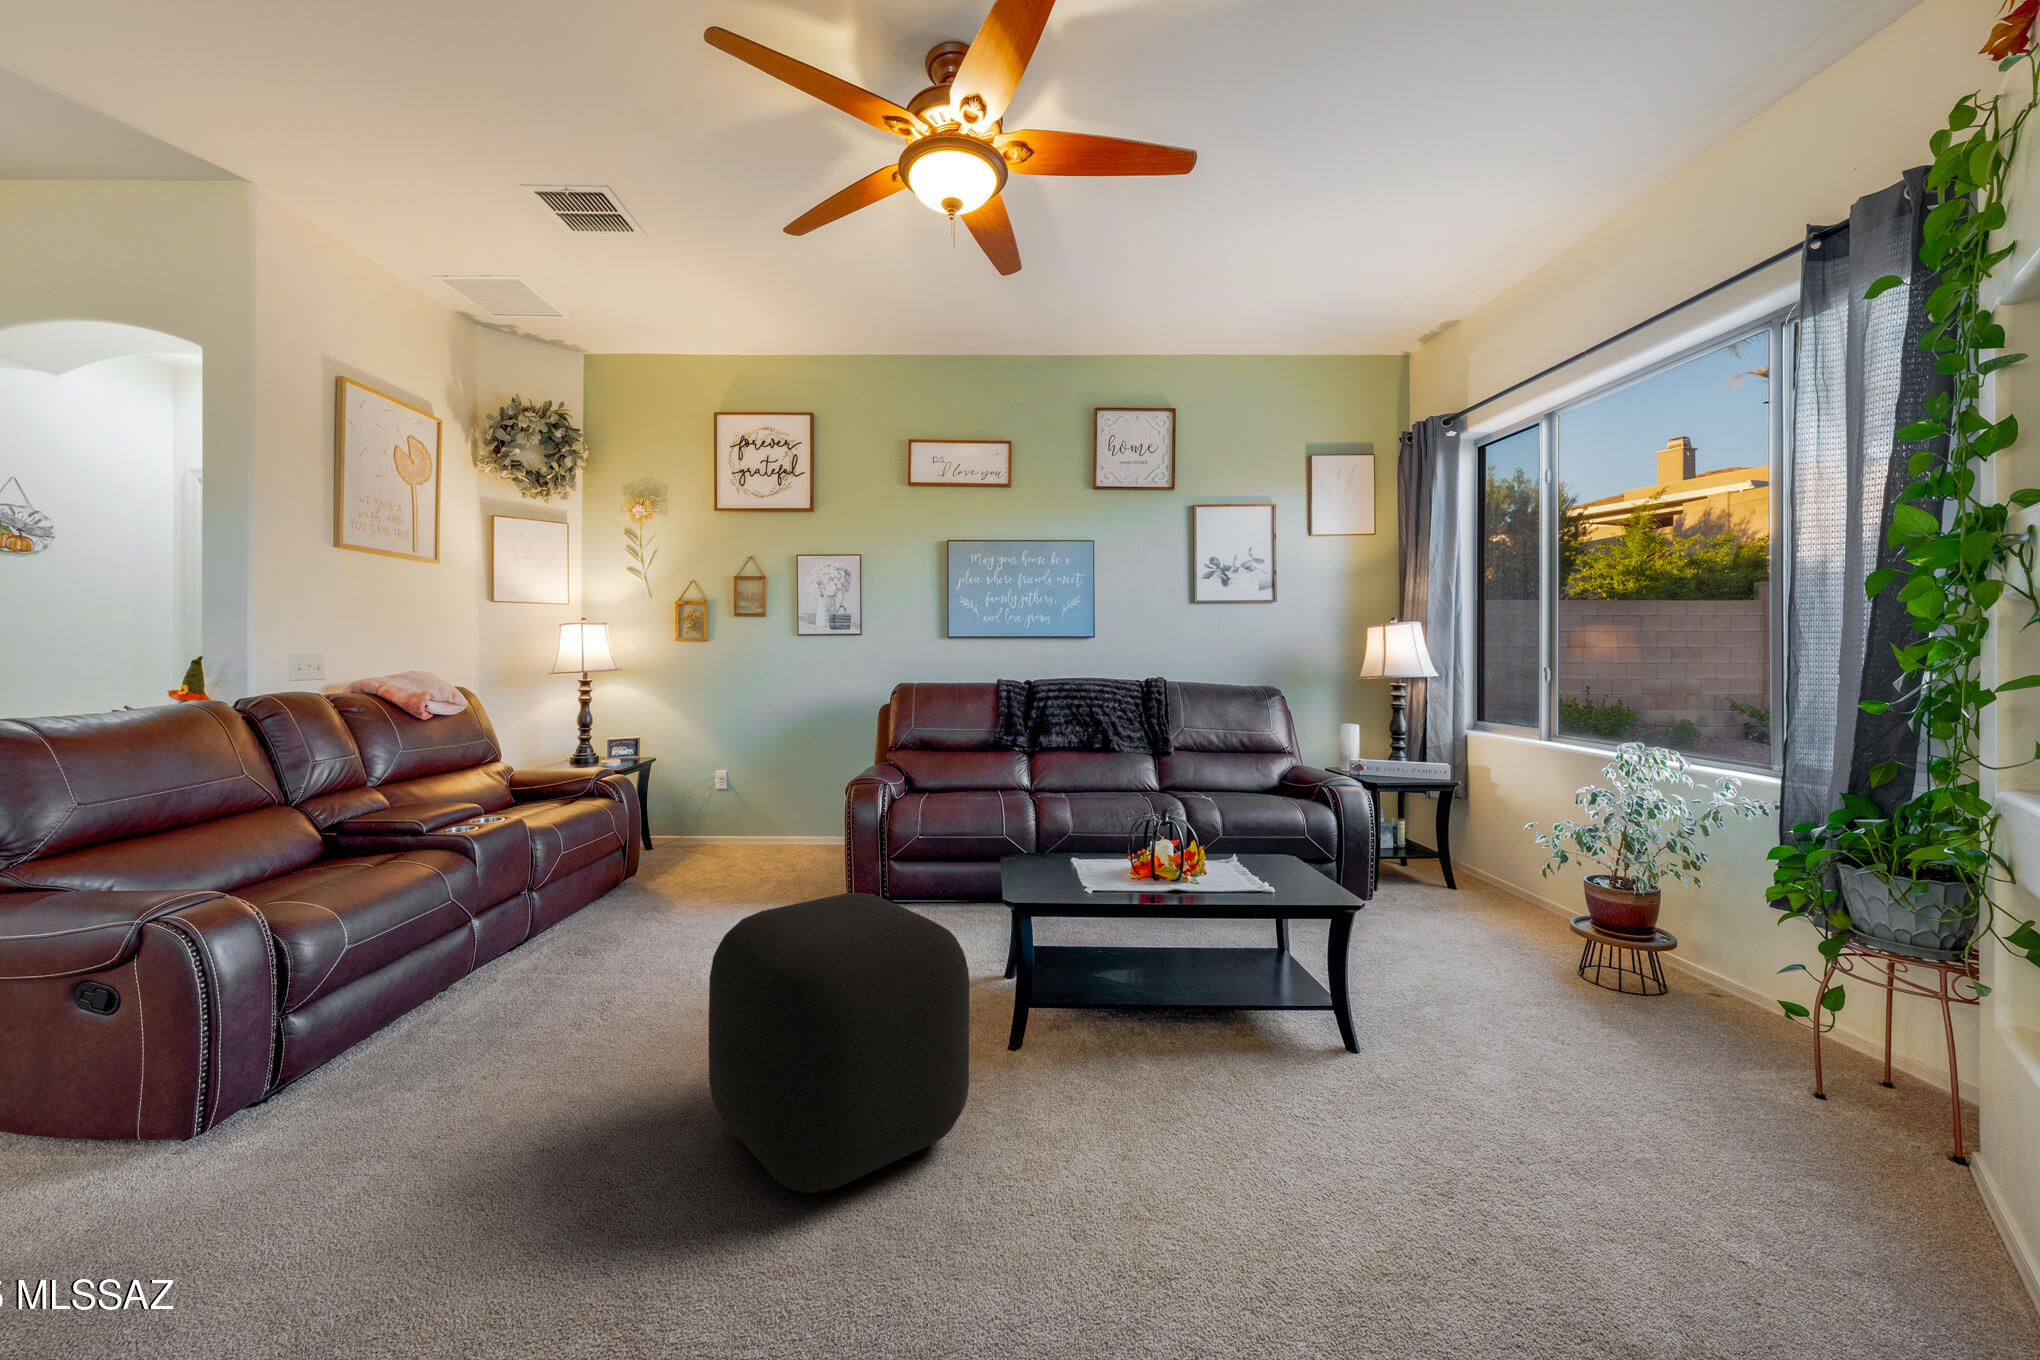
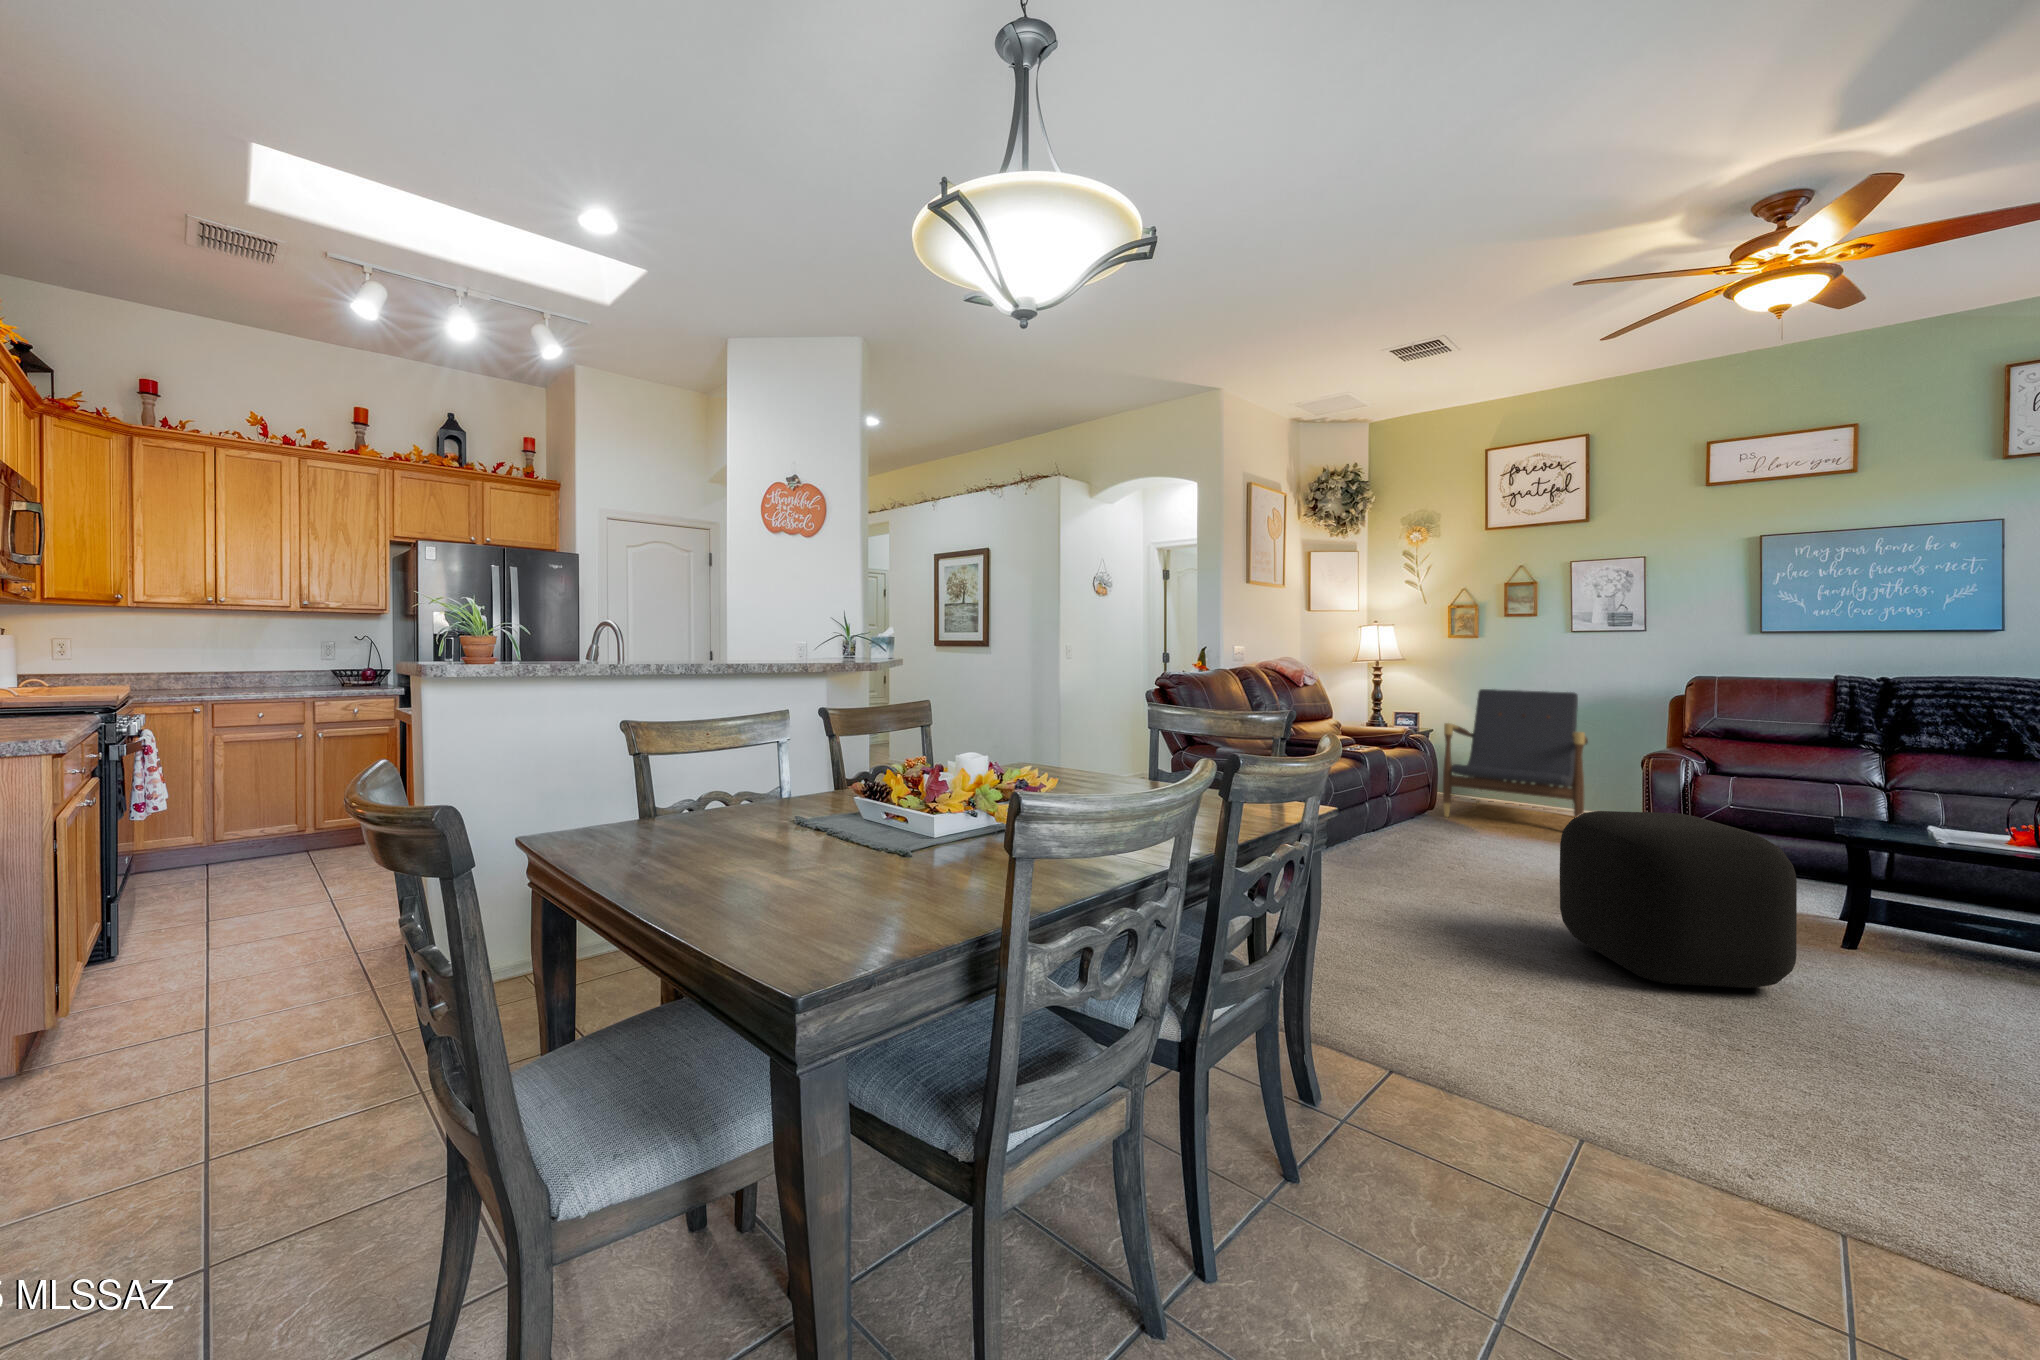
lounge chair: none [653,705,809,879] -> present [1443,689,1588,817]

